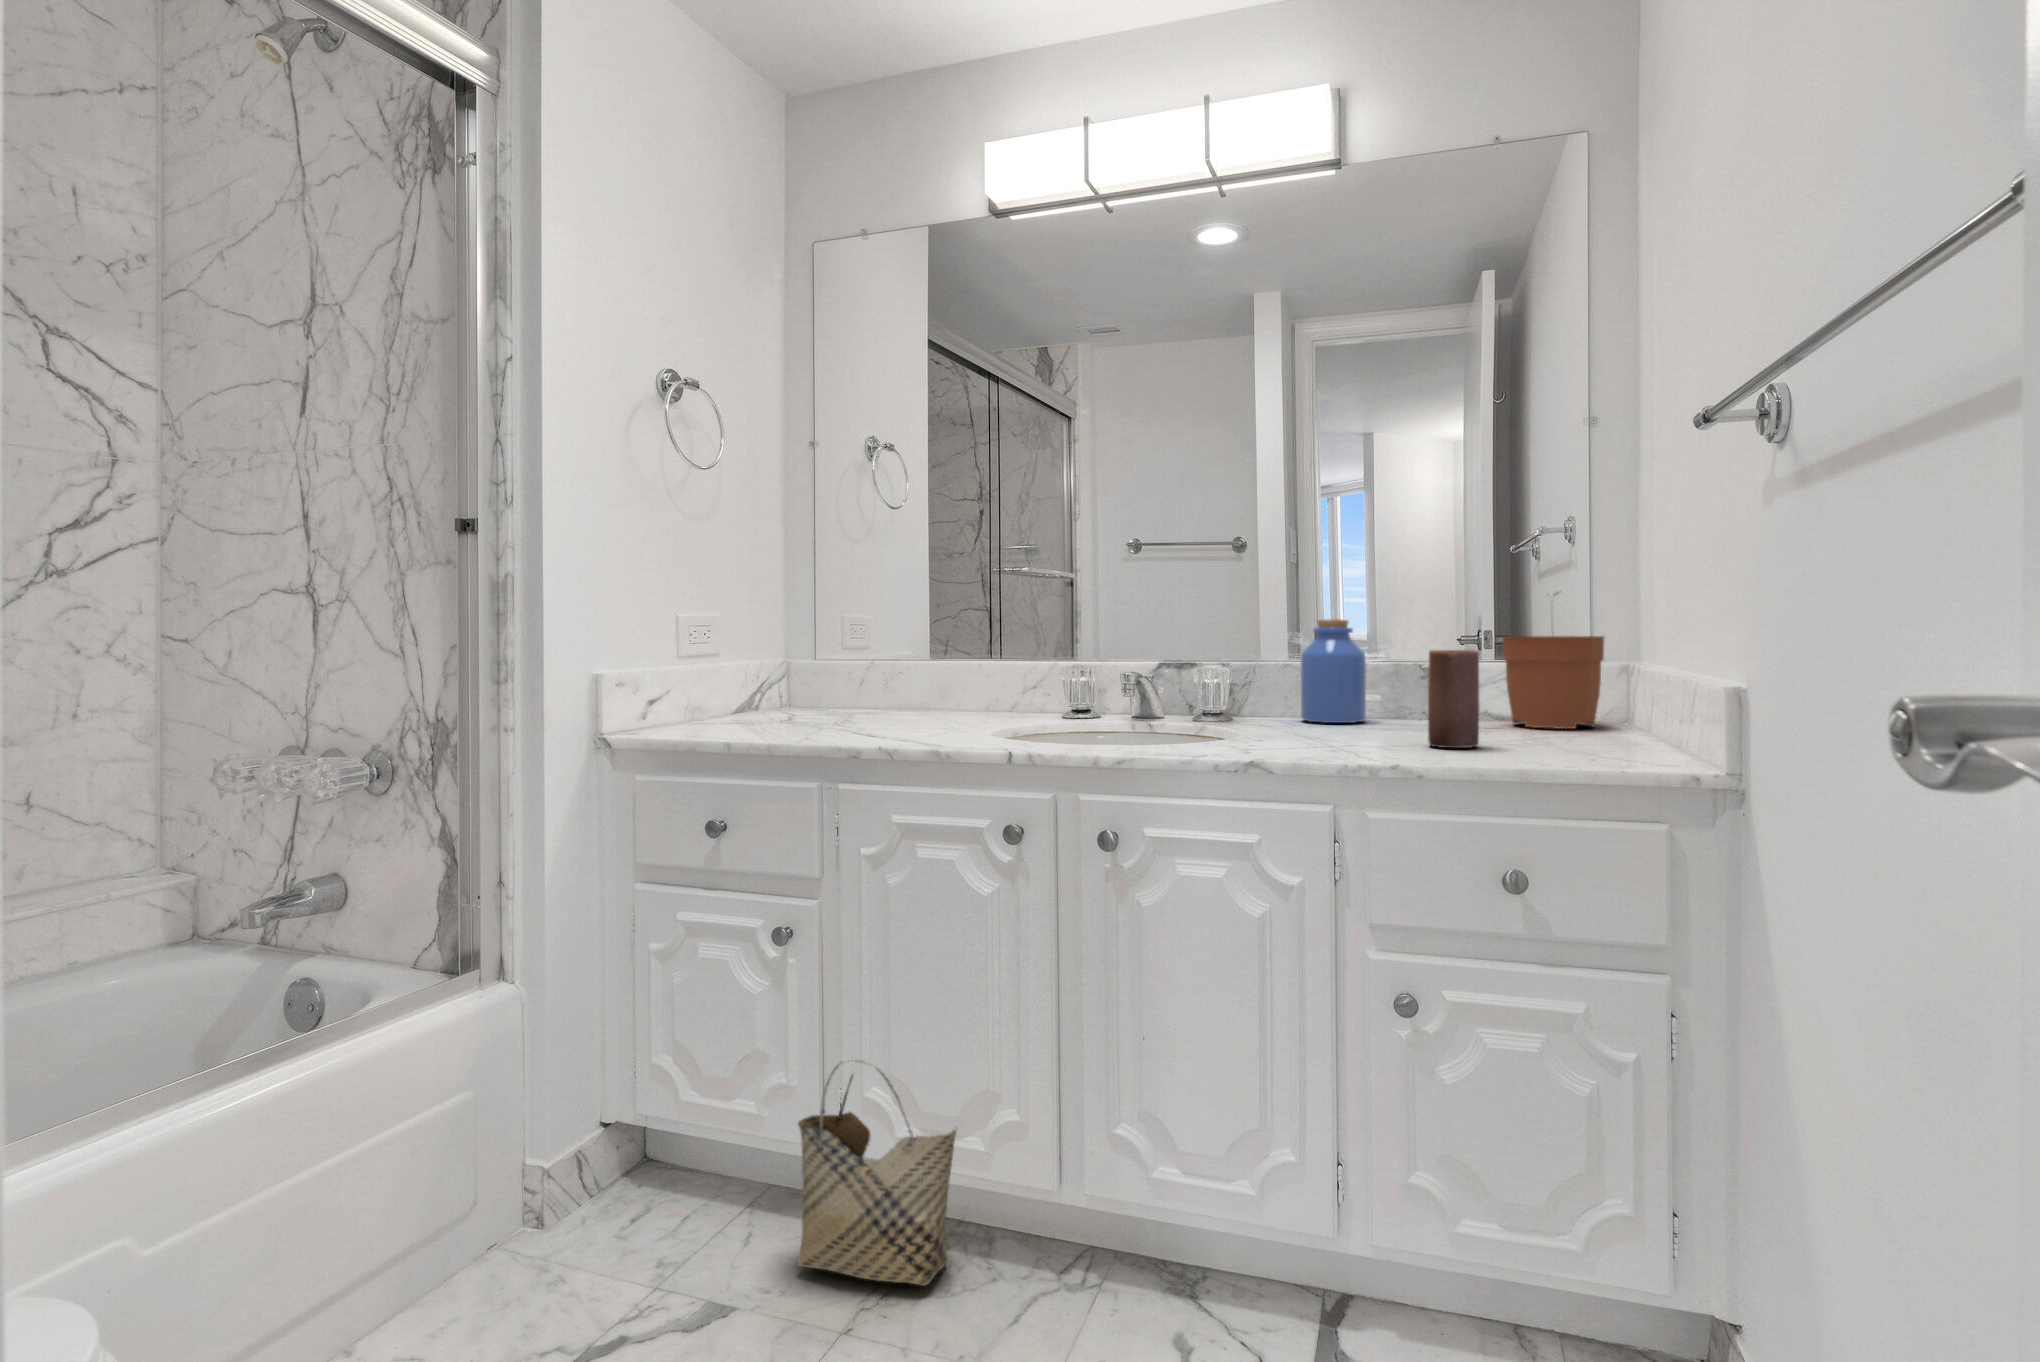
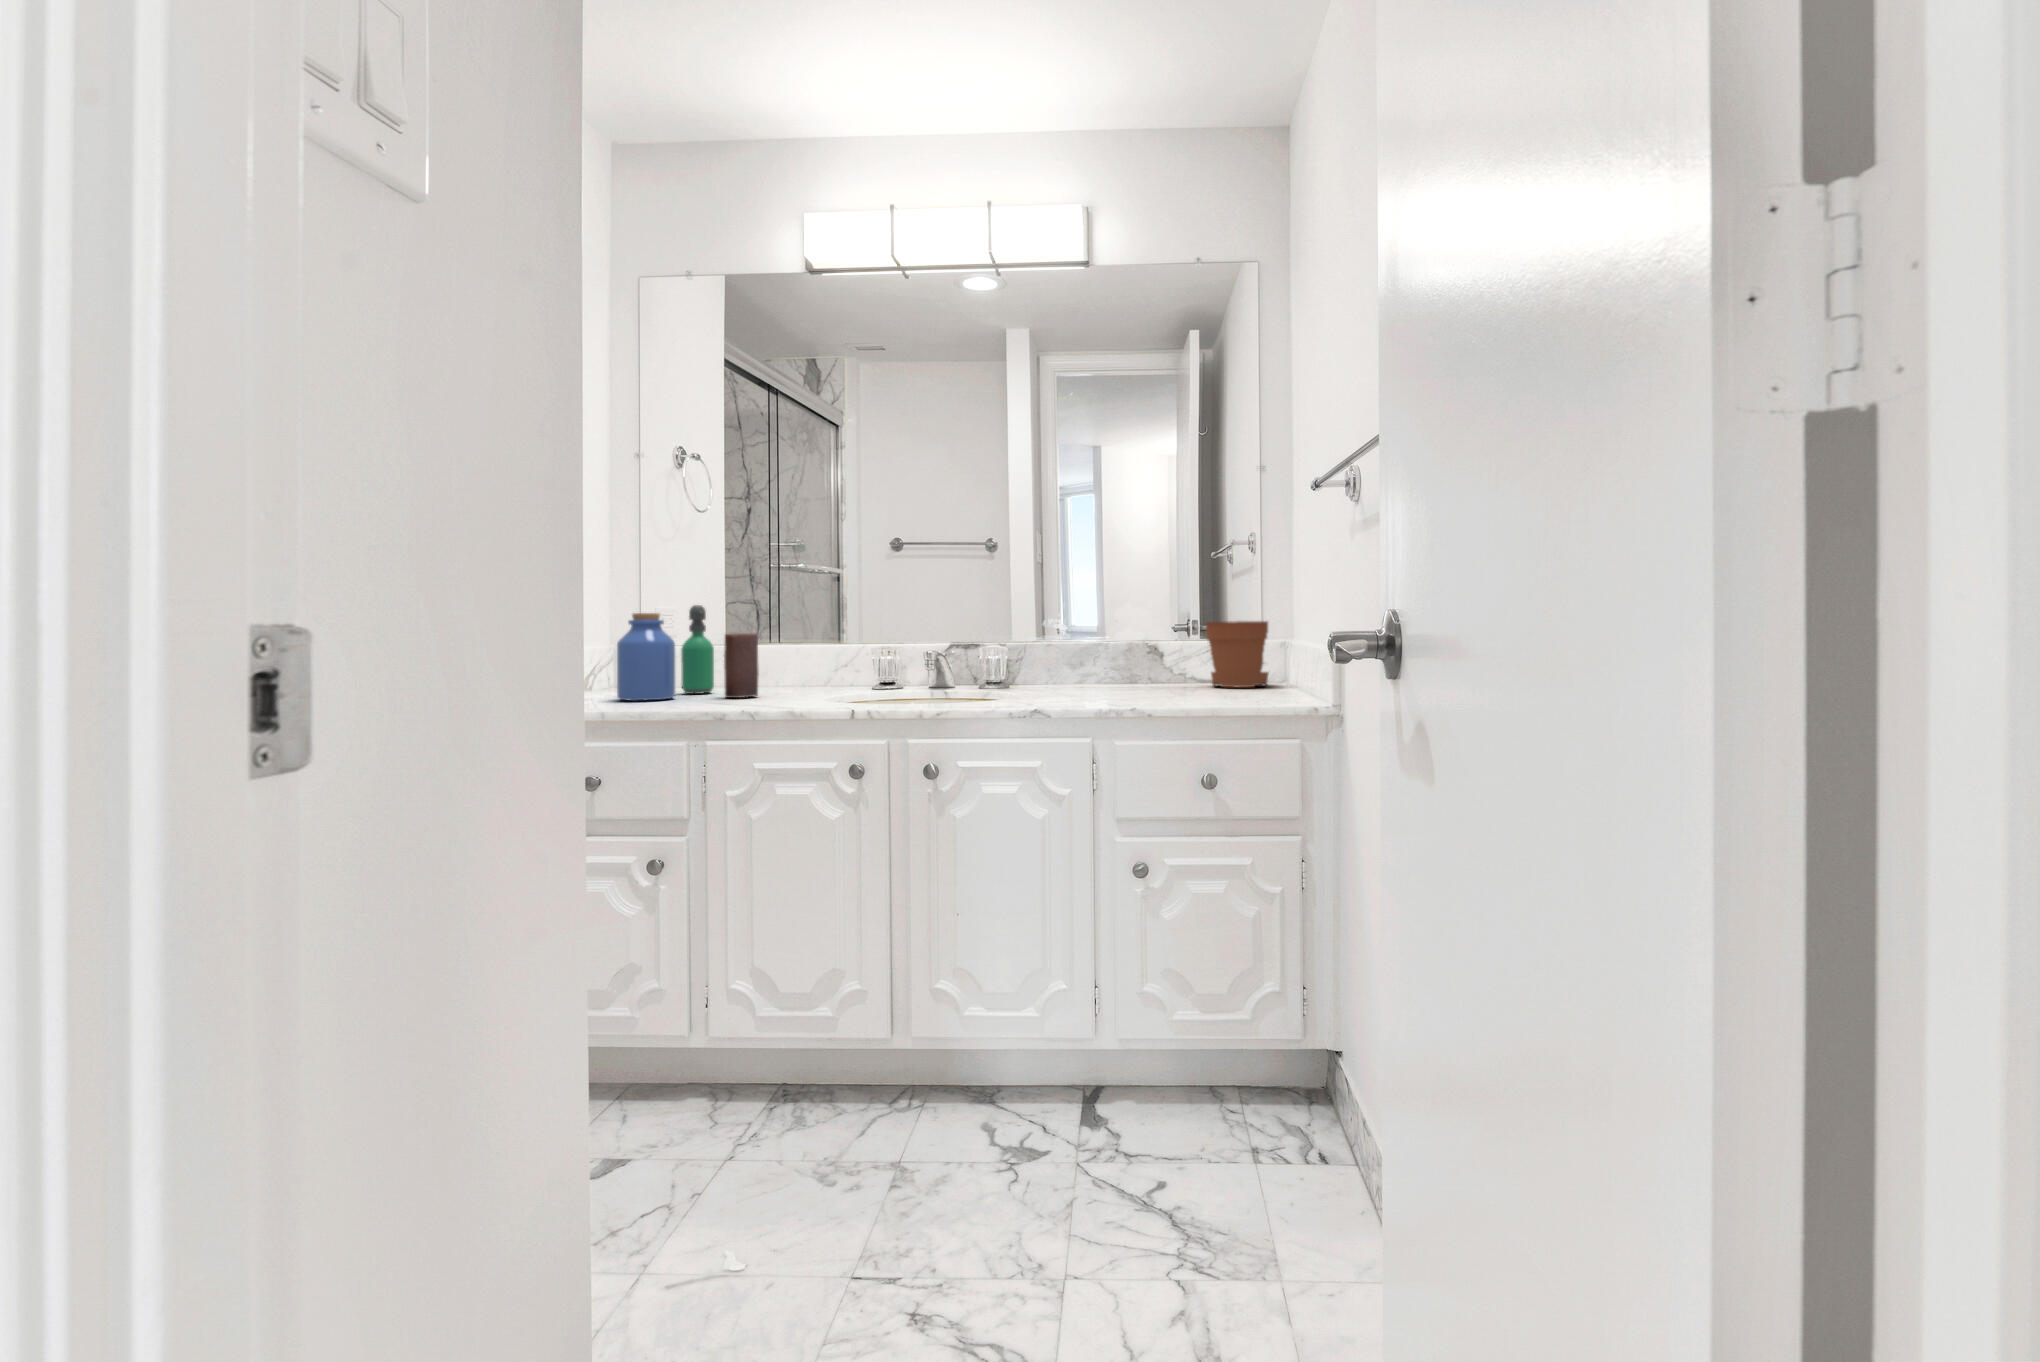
soap dispenser: none [847,614,883,718] -> present [681,605,714,694]
jar: present [1301,619,1366,723] -> present [617,613,675,701]
candle: present [1428,650,1479,748] -> present [724,633,759,698]
woven basket: present [797,1061,956,1286] -> none [676,935,809,1122]

